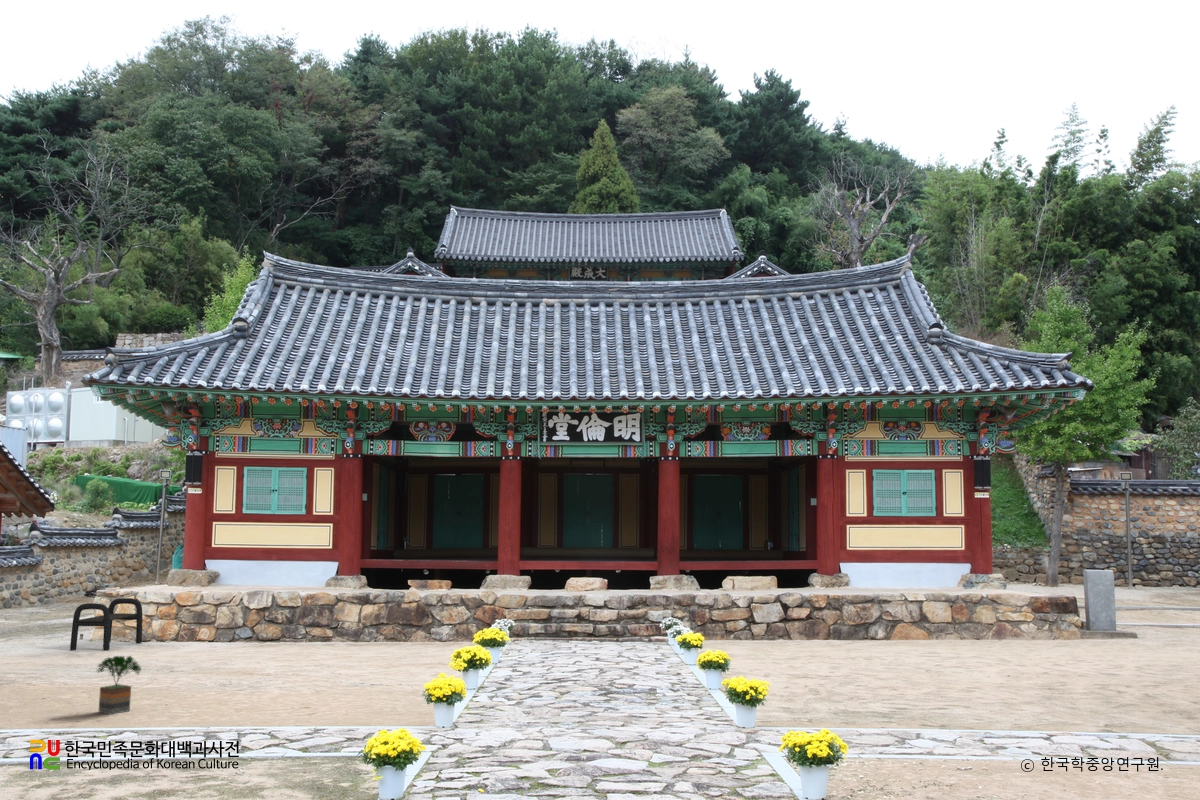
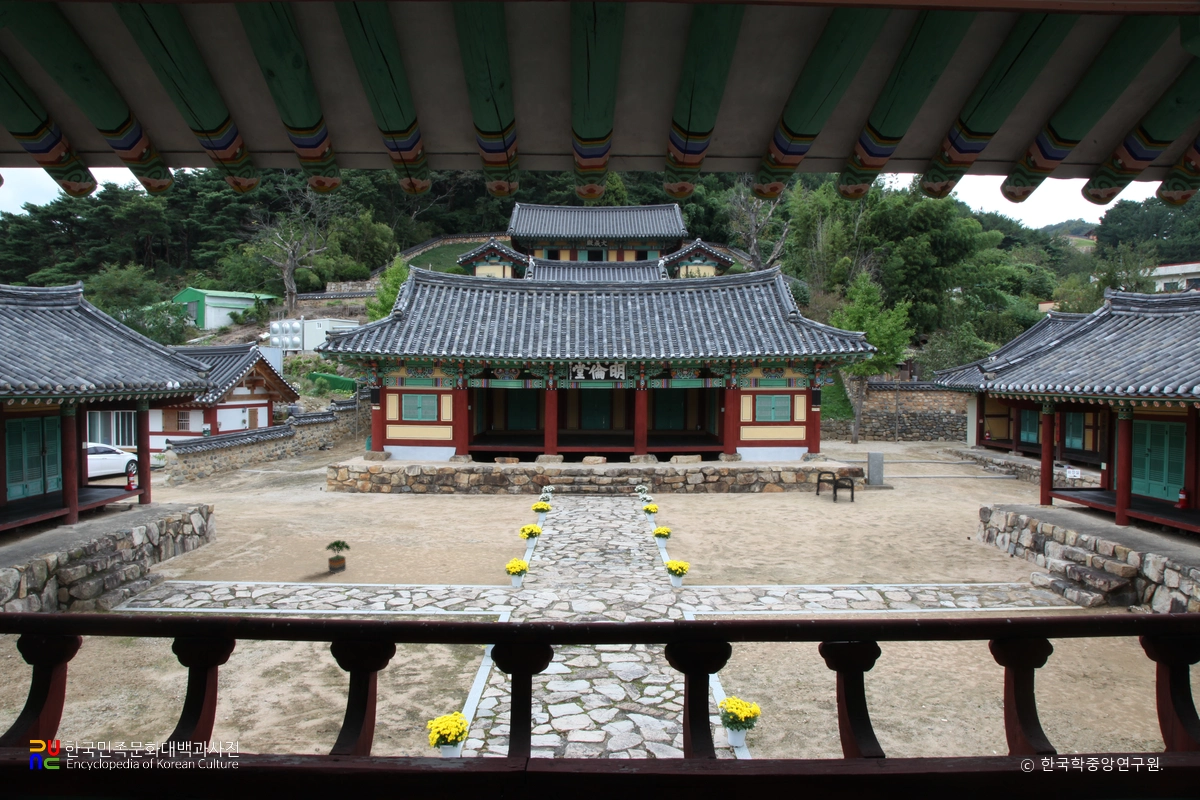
bench: present [70,598,143,651] -> present [816,471,854,502]

